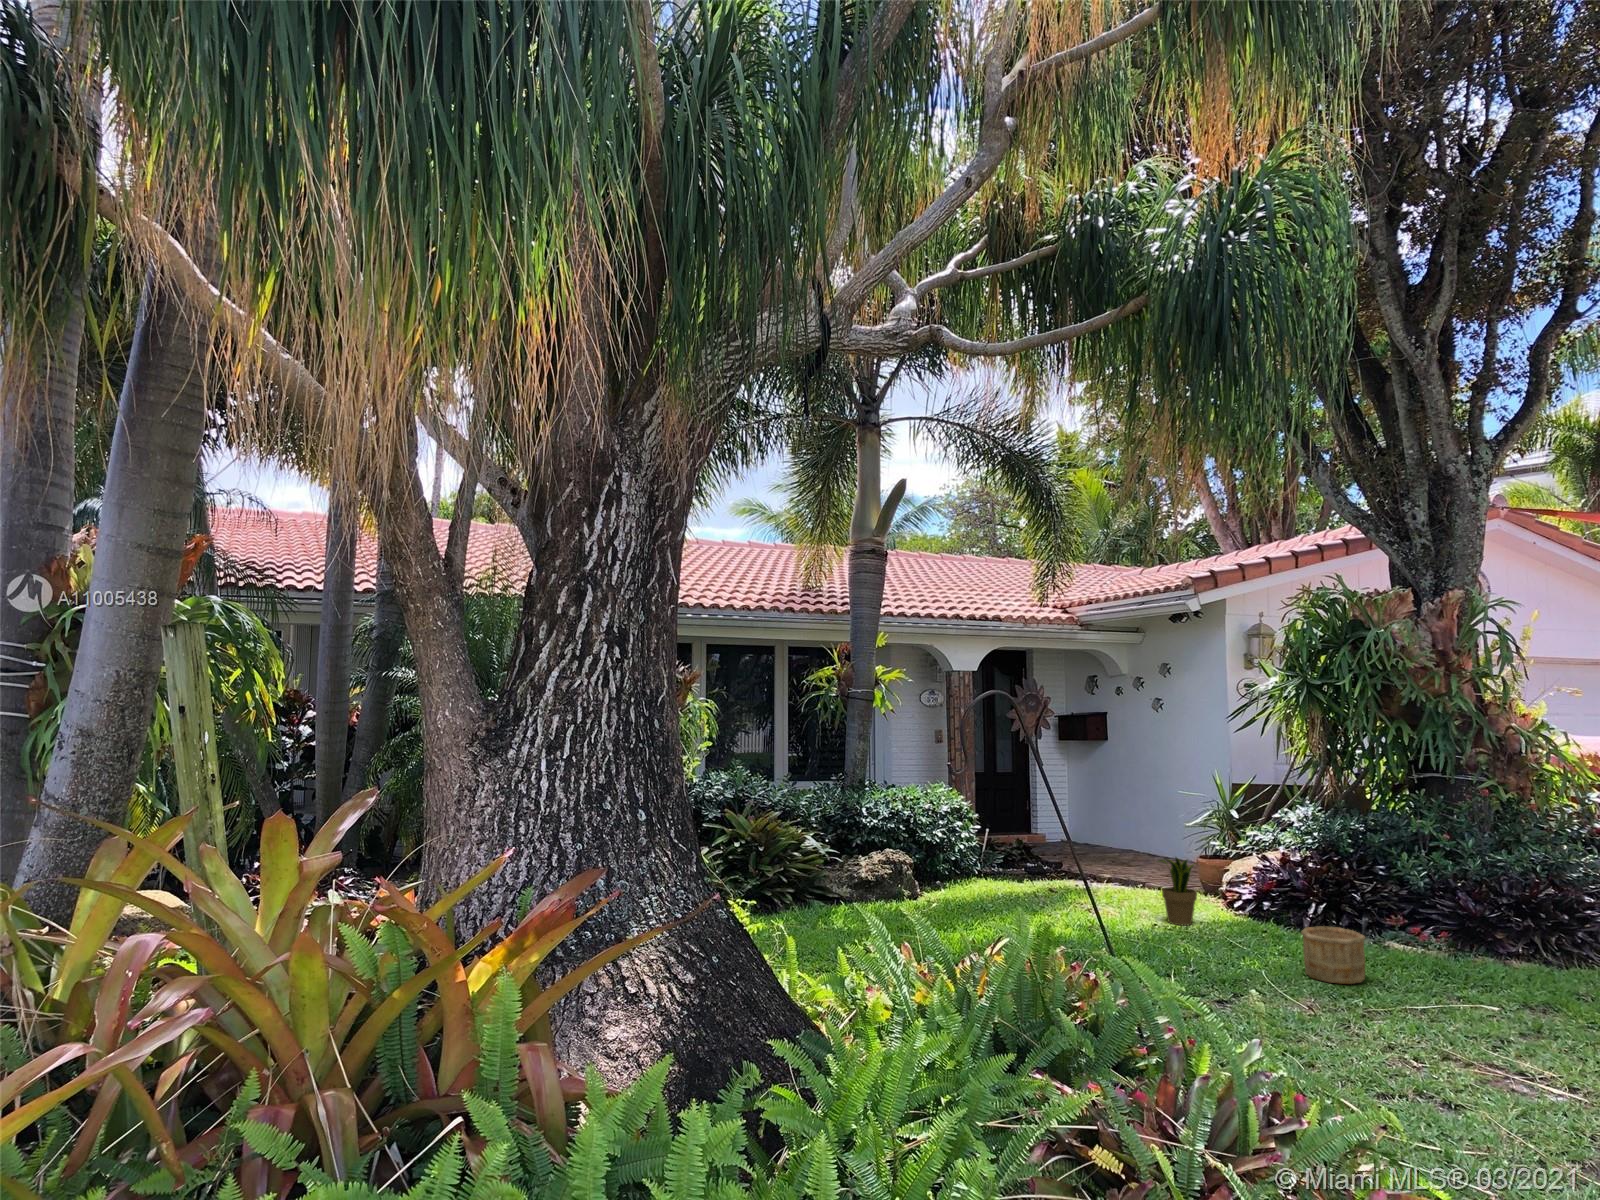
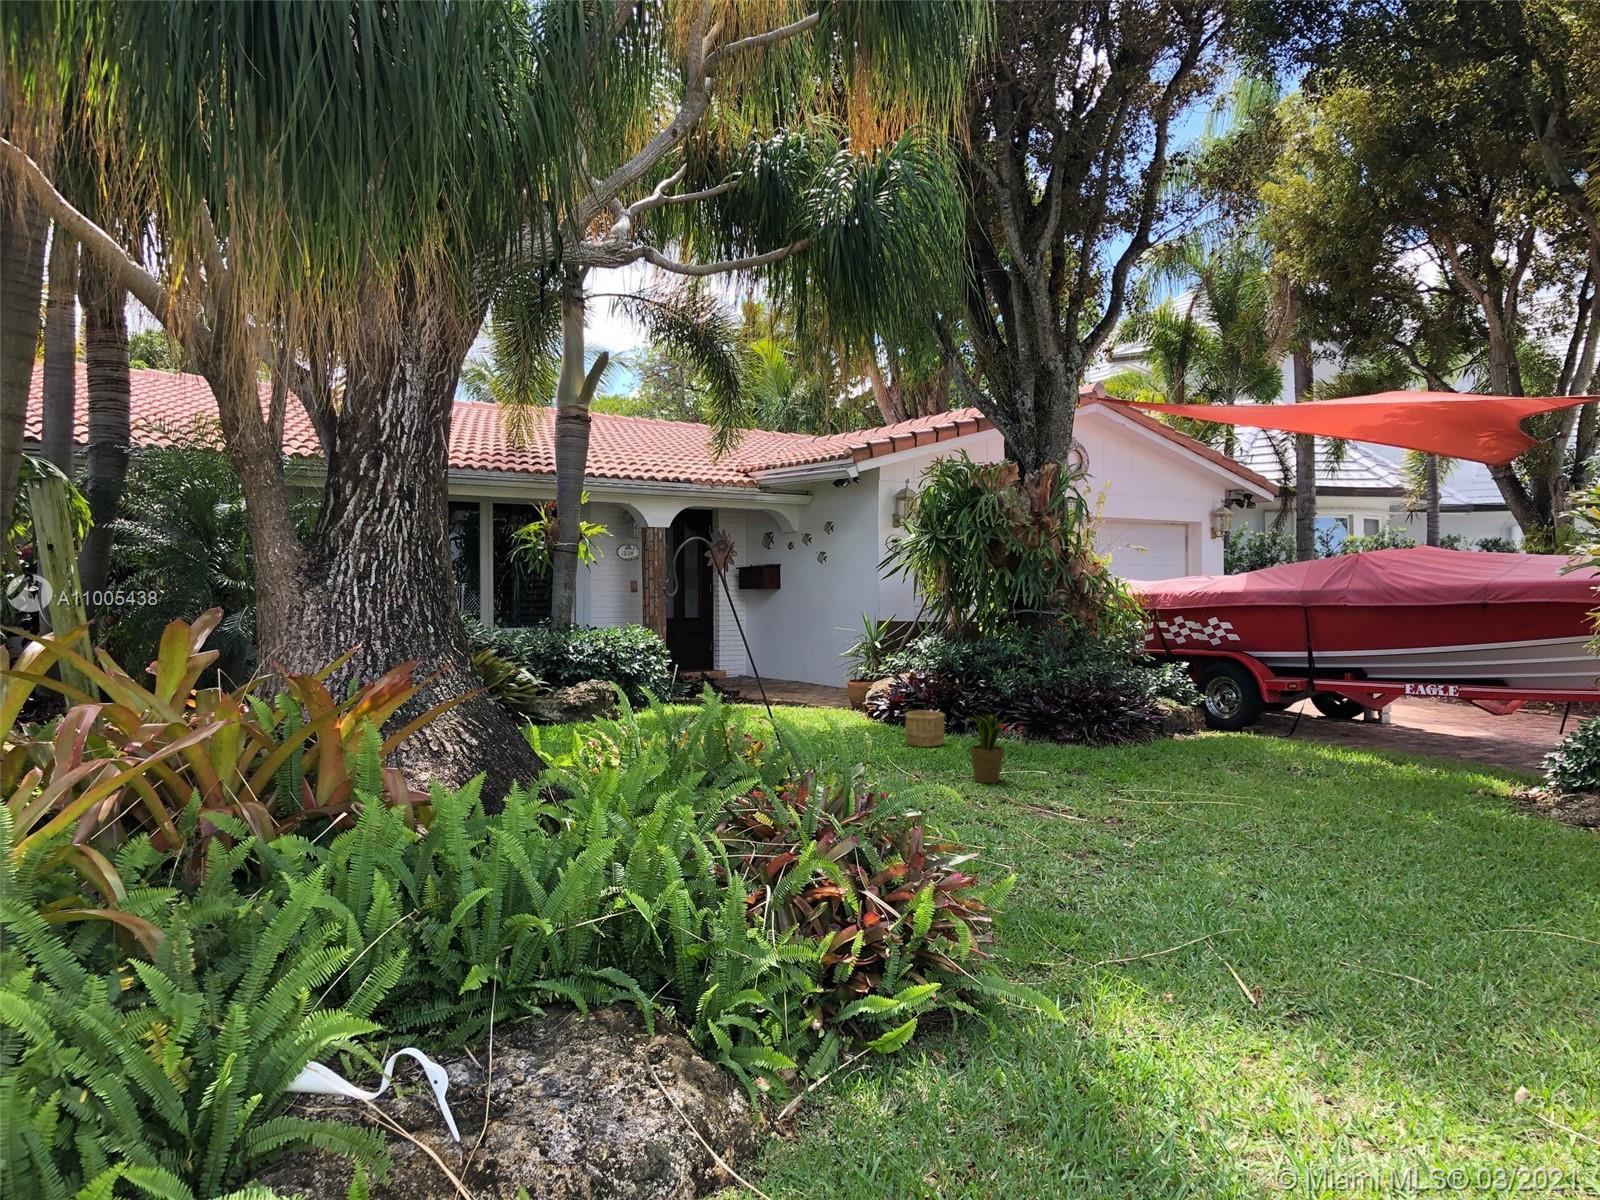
potted plant: present [1159,857,1197,926] -> present [968,714,1005,783]

